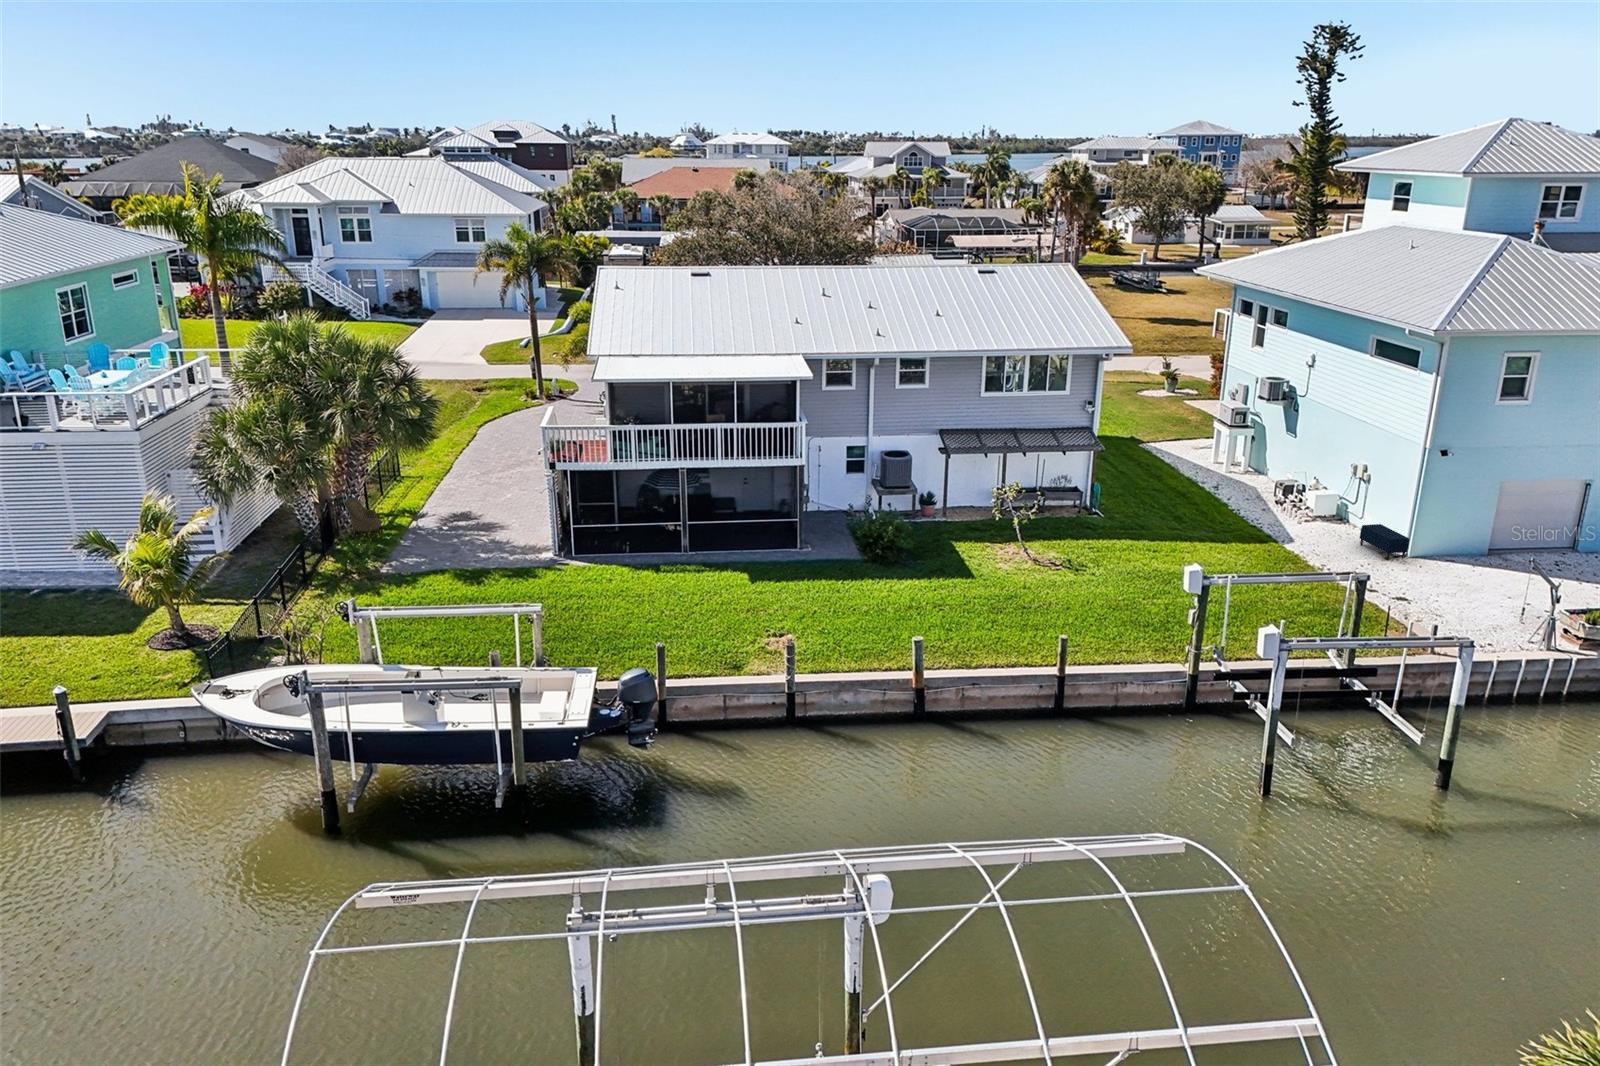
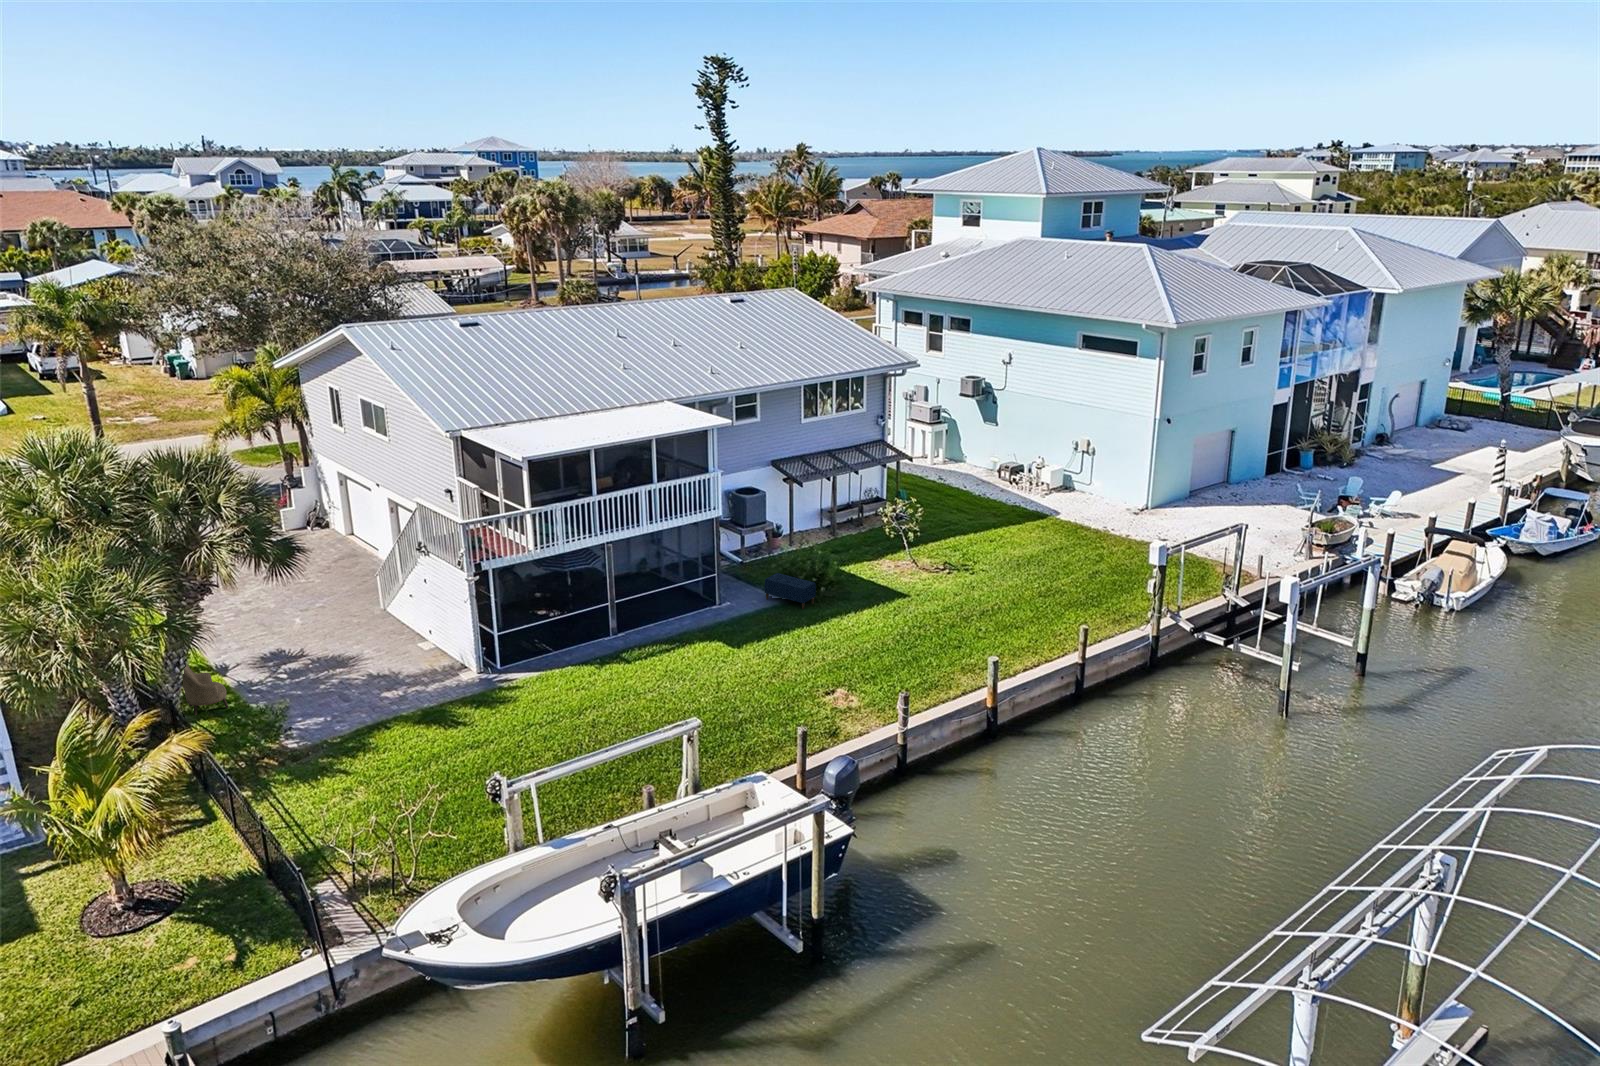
bench: present [1360,524,1409,559] -> present [765,573,816,609]

